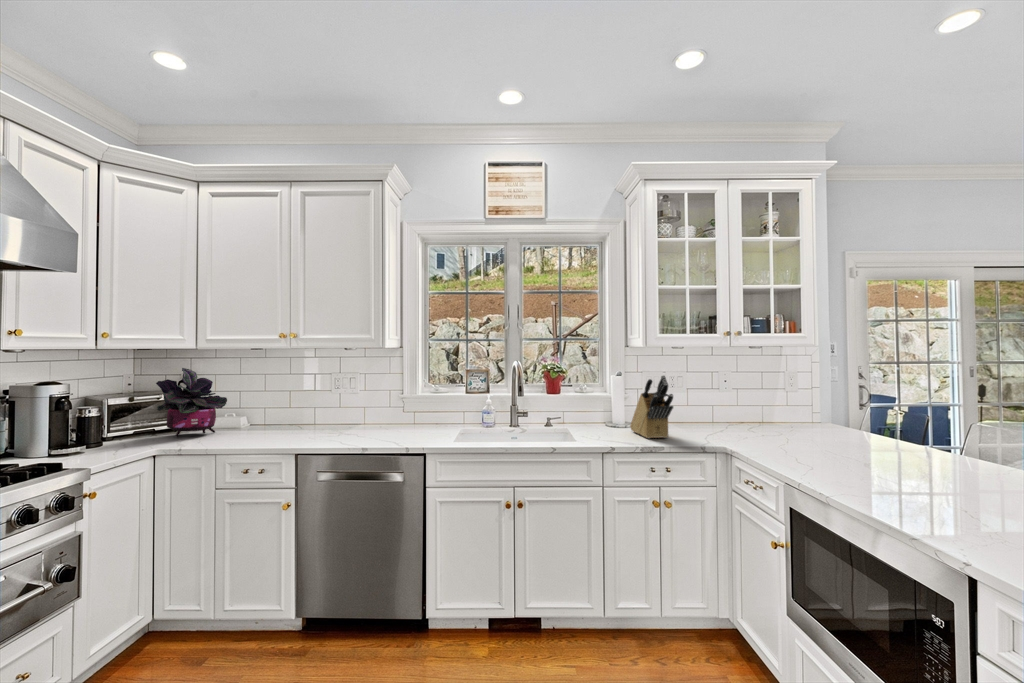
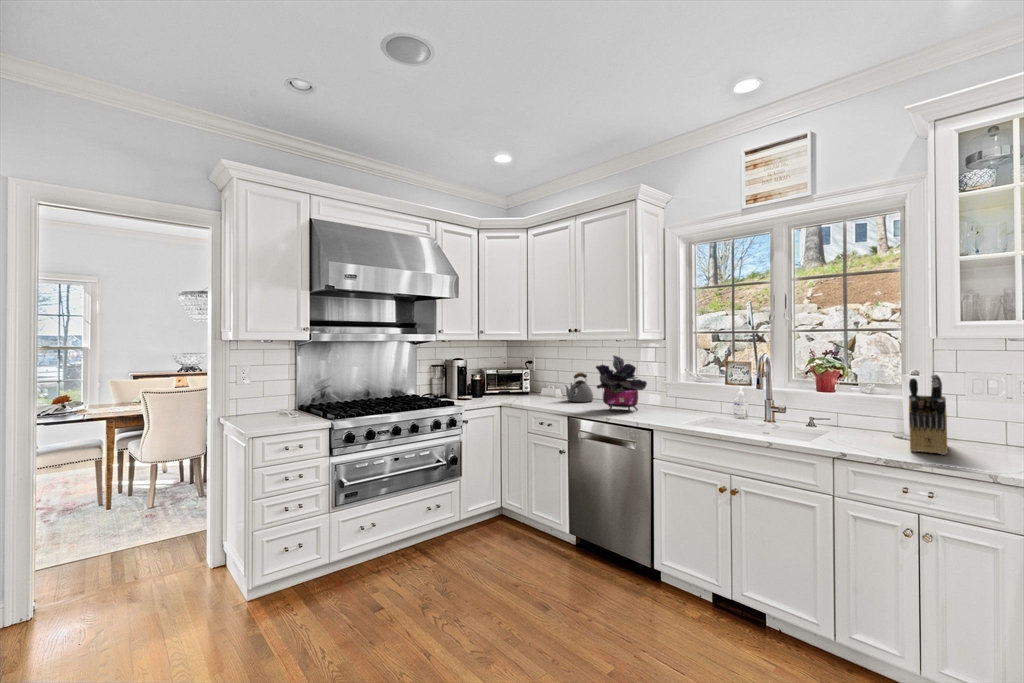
potted plant: present [156,368,227,436] -> present [596,356,647,410]
kettle: none [264,392,301,431] -> present [565,373,593,402]

